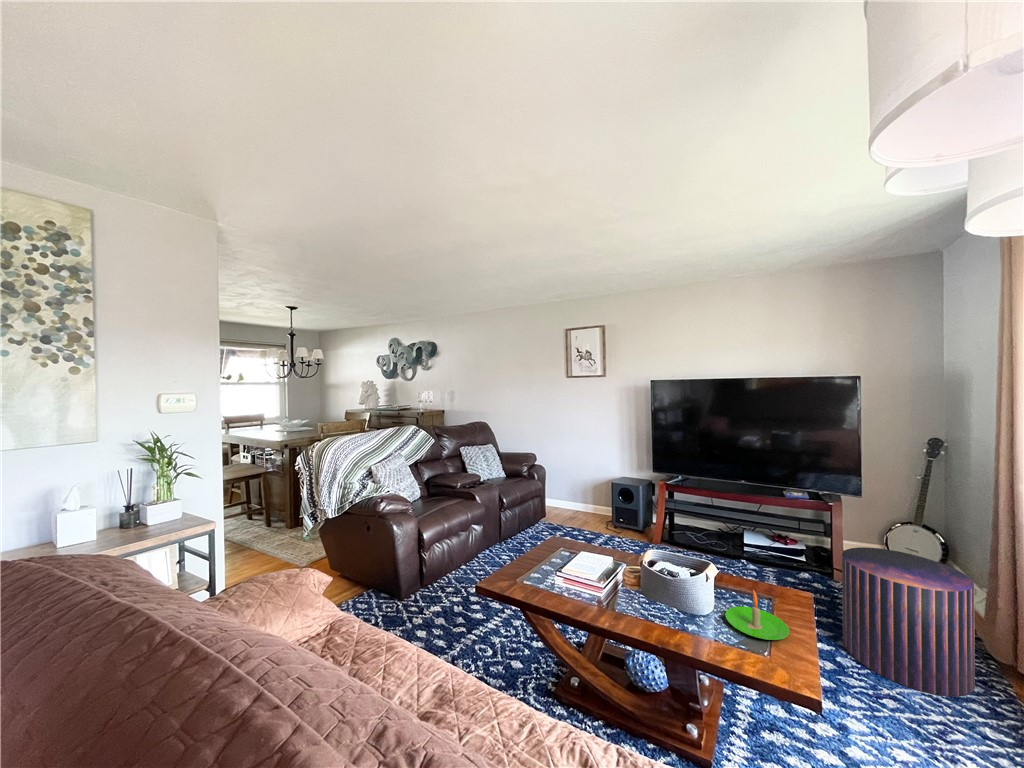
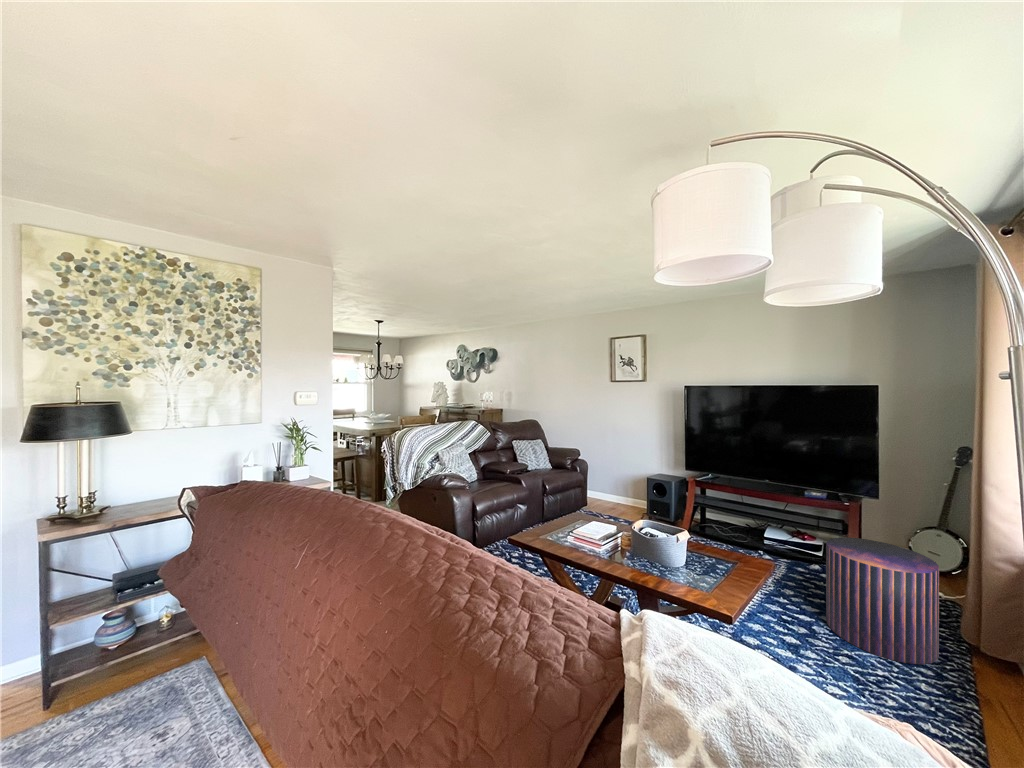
candle: present [725,590,789,640] -> none [691,549,738,585]

